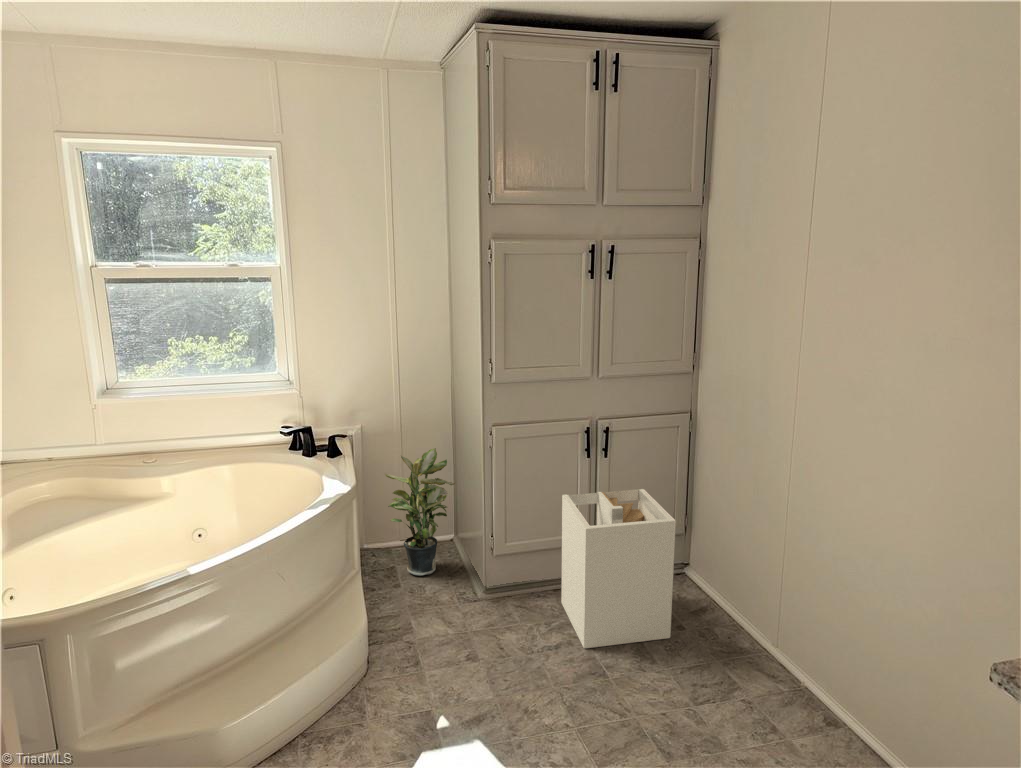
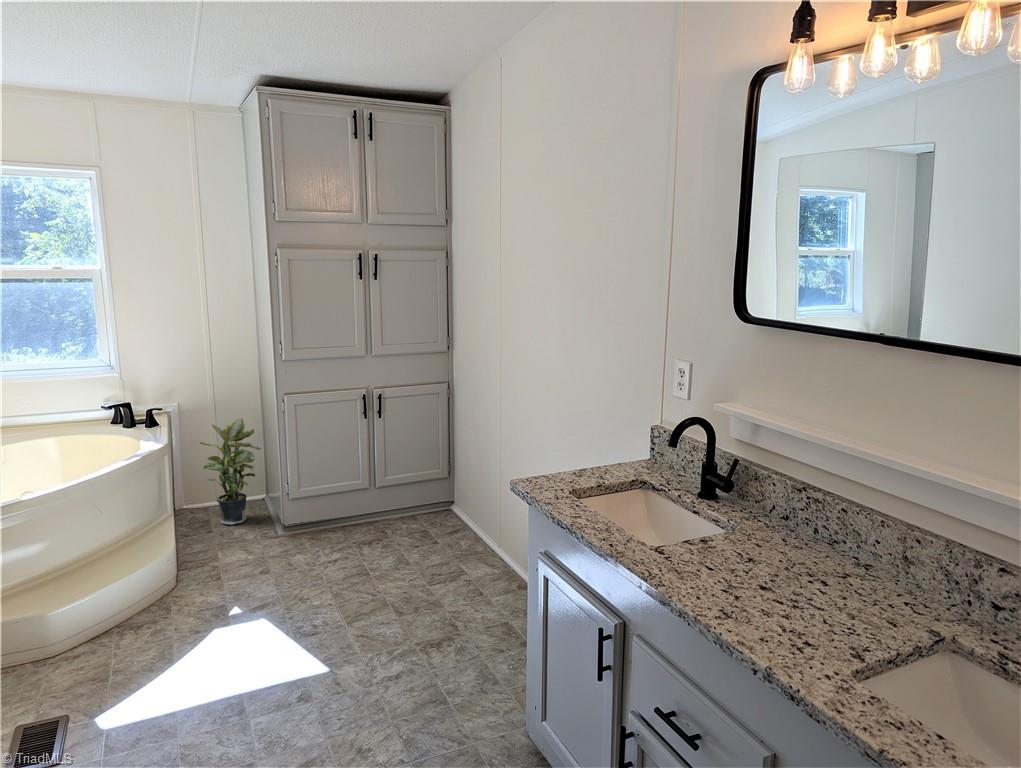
laundry hamper: present [561,489,676,648] -> none [342,441,425,560]

